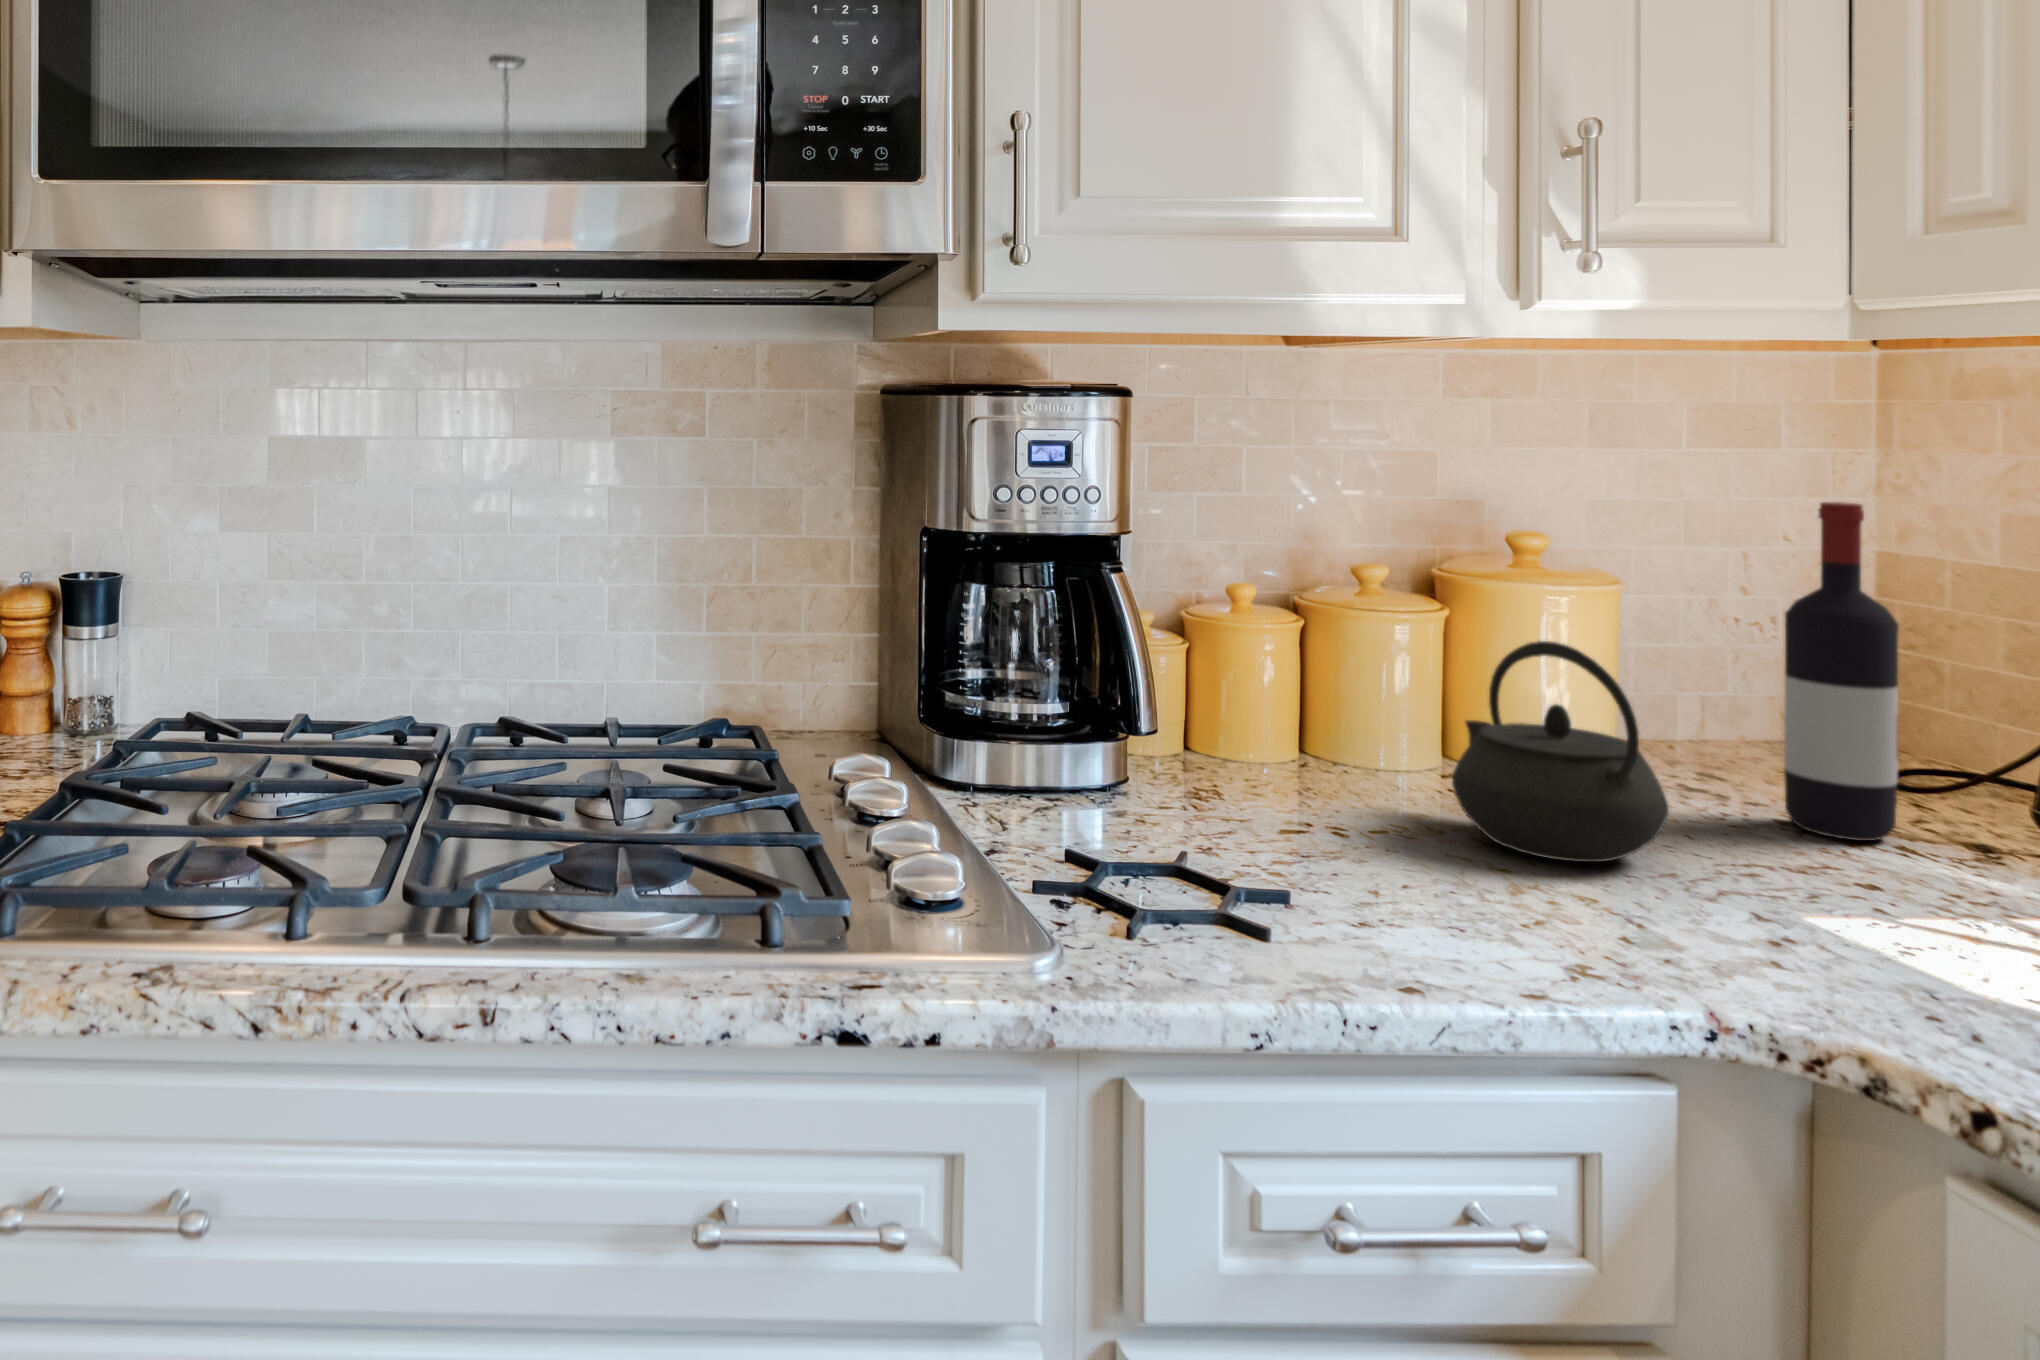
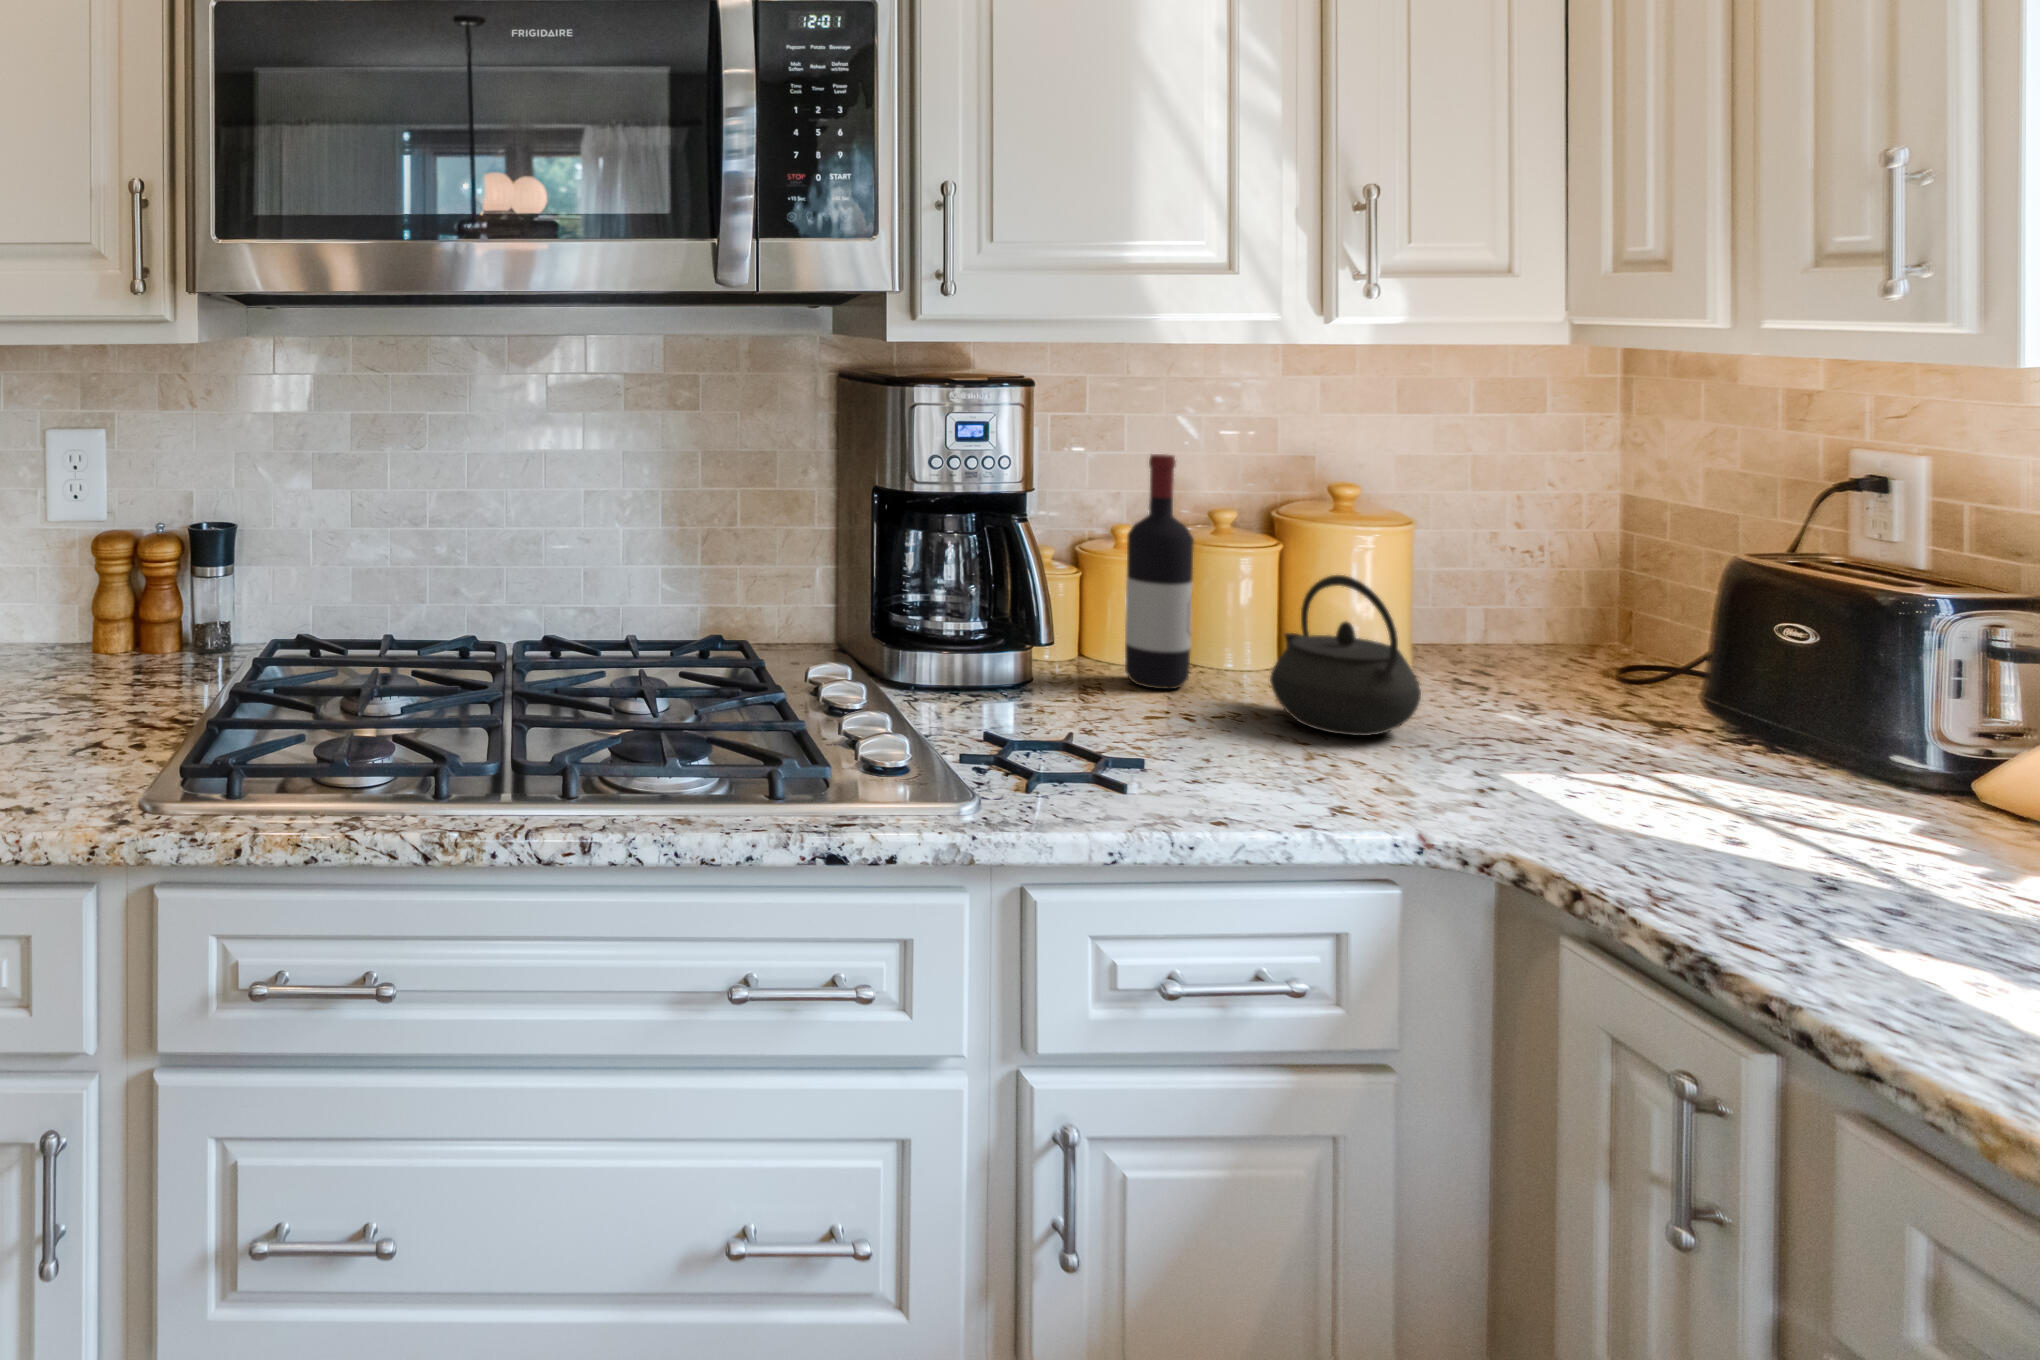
wine bottle: present [1784,502,1899,841] -> present [1125,454,1194,689]

